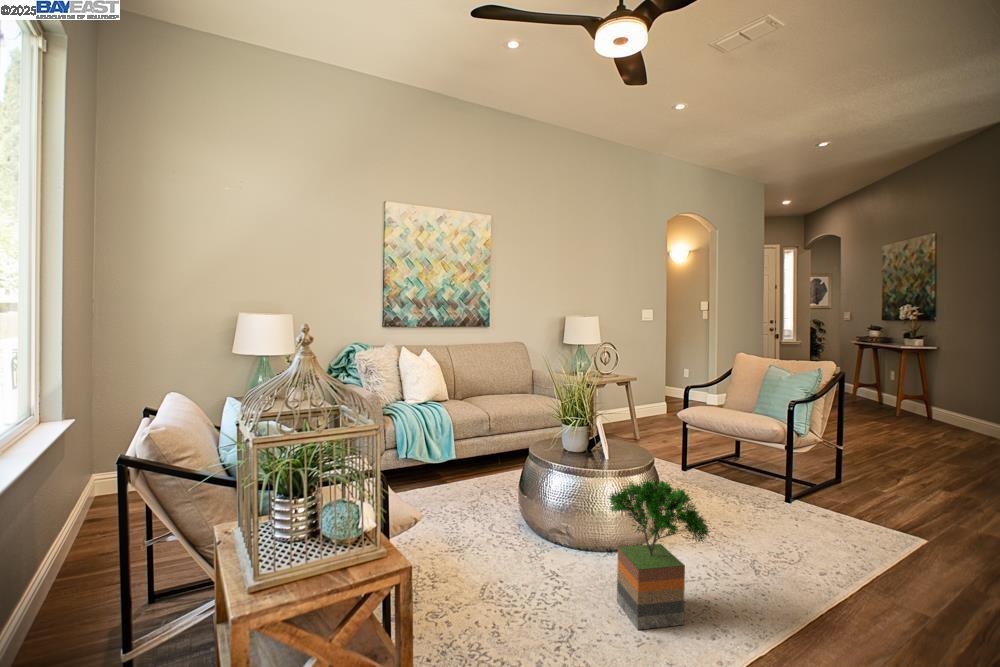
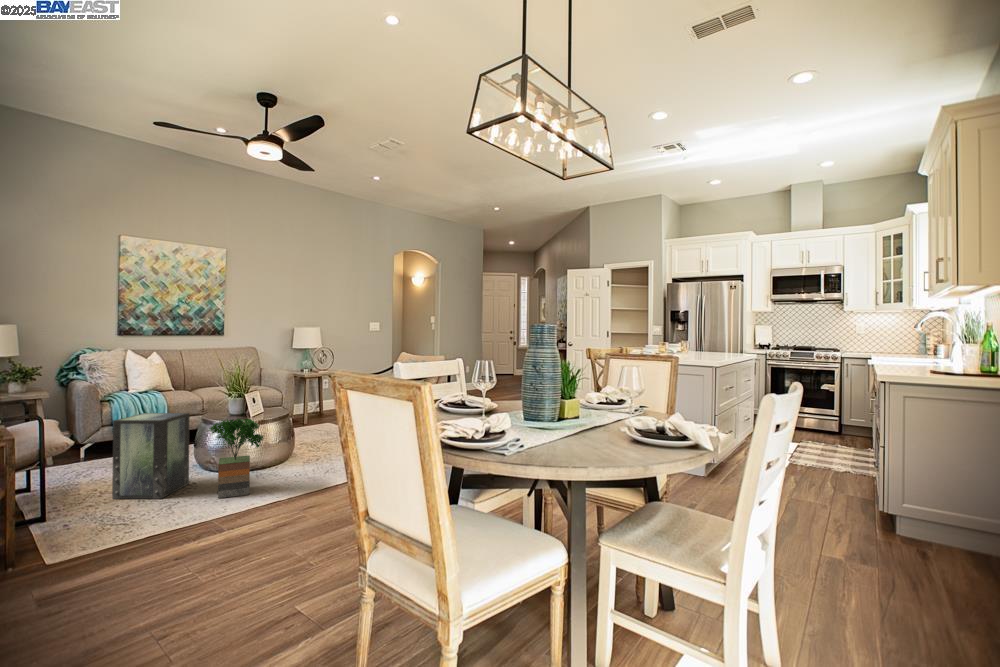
storage box: none [463,456,553,615] -> present [112,413,190,499]

